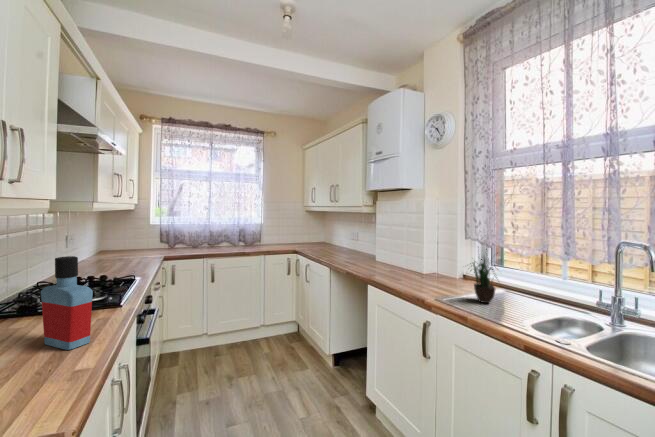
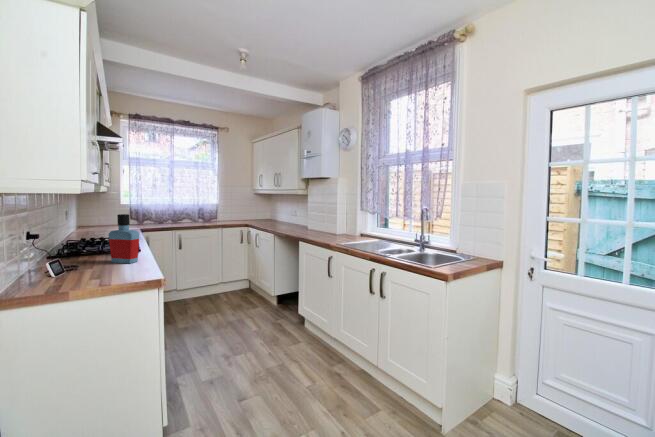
potted plant: present [473,248,495,303] -> none [351,201,374,244]

